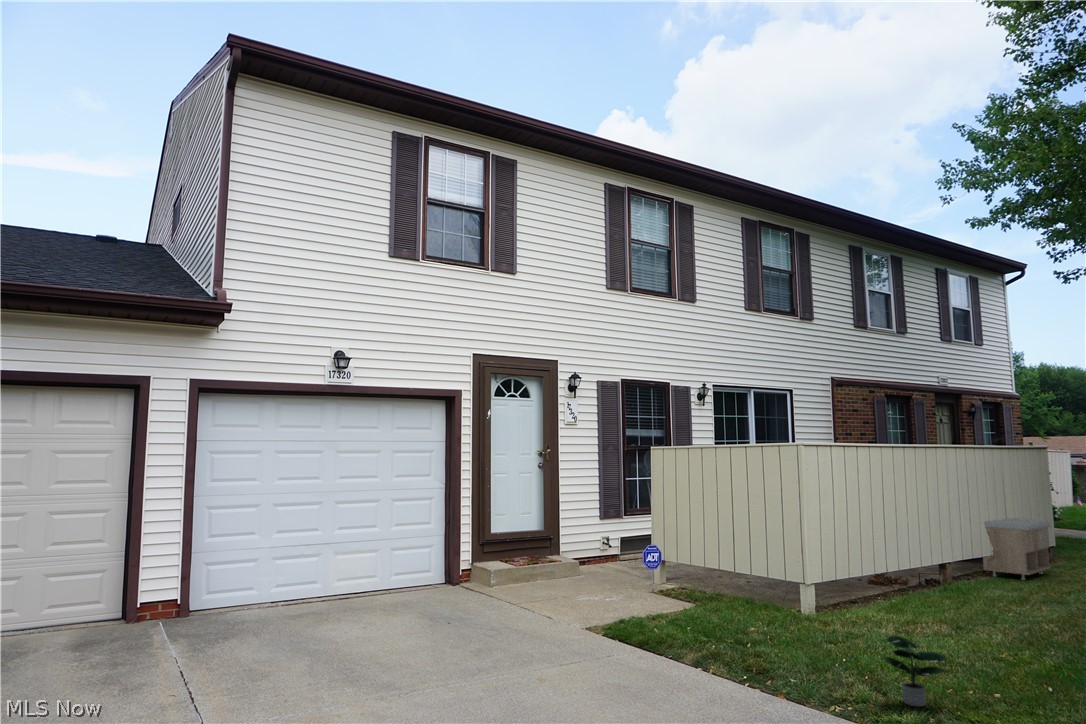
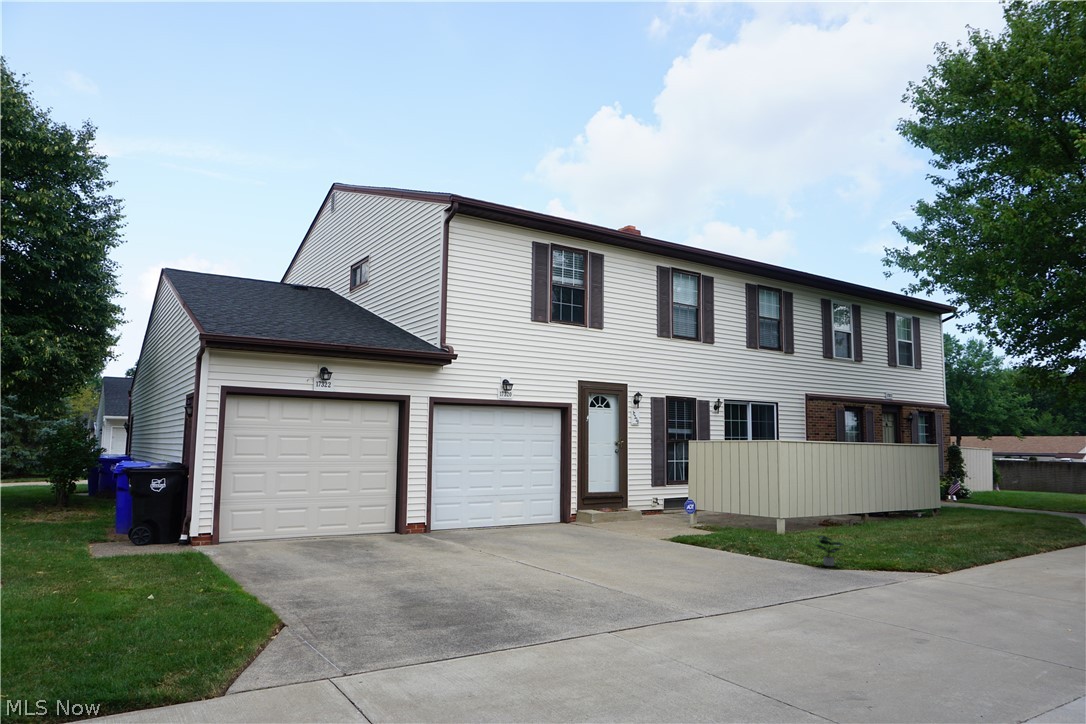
storage bench: present [983,518,1051,580] -> none [894,490,938,528]

